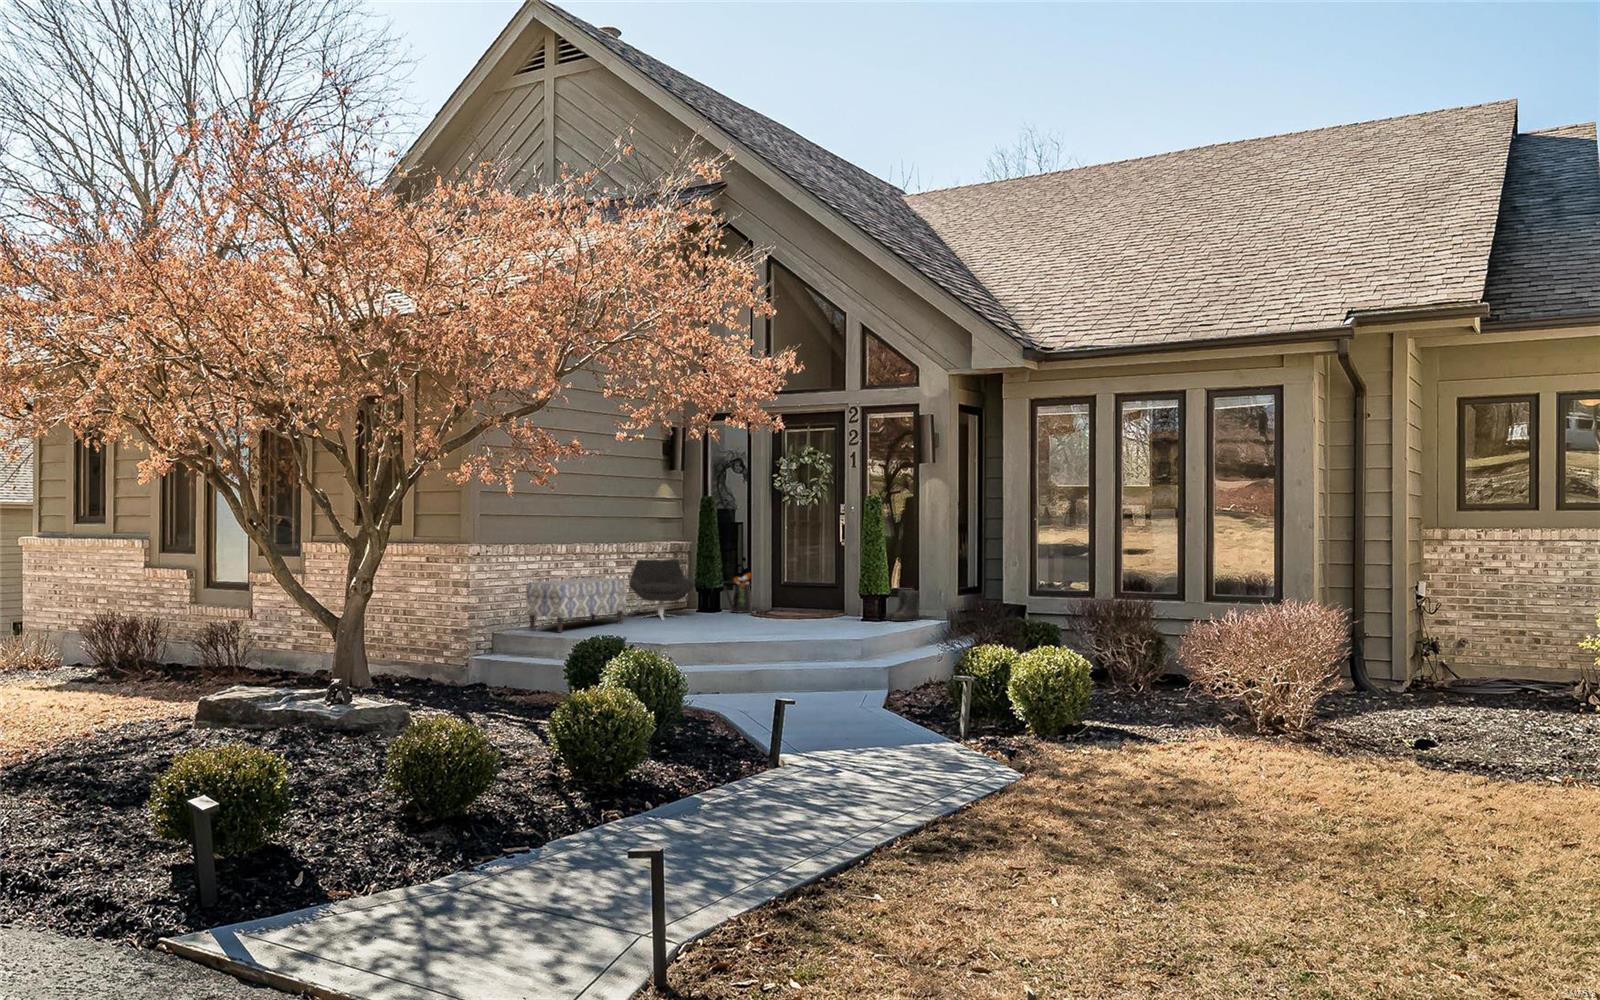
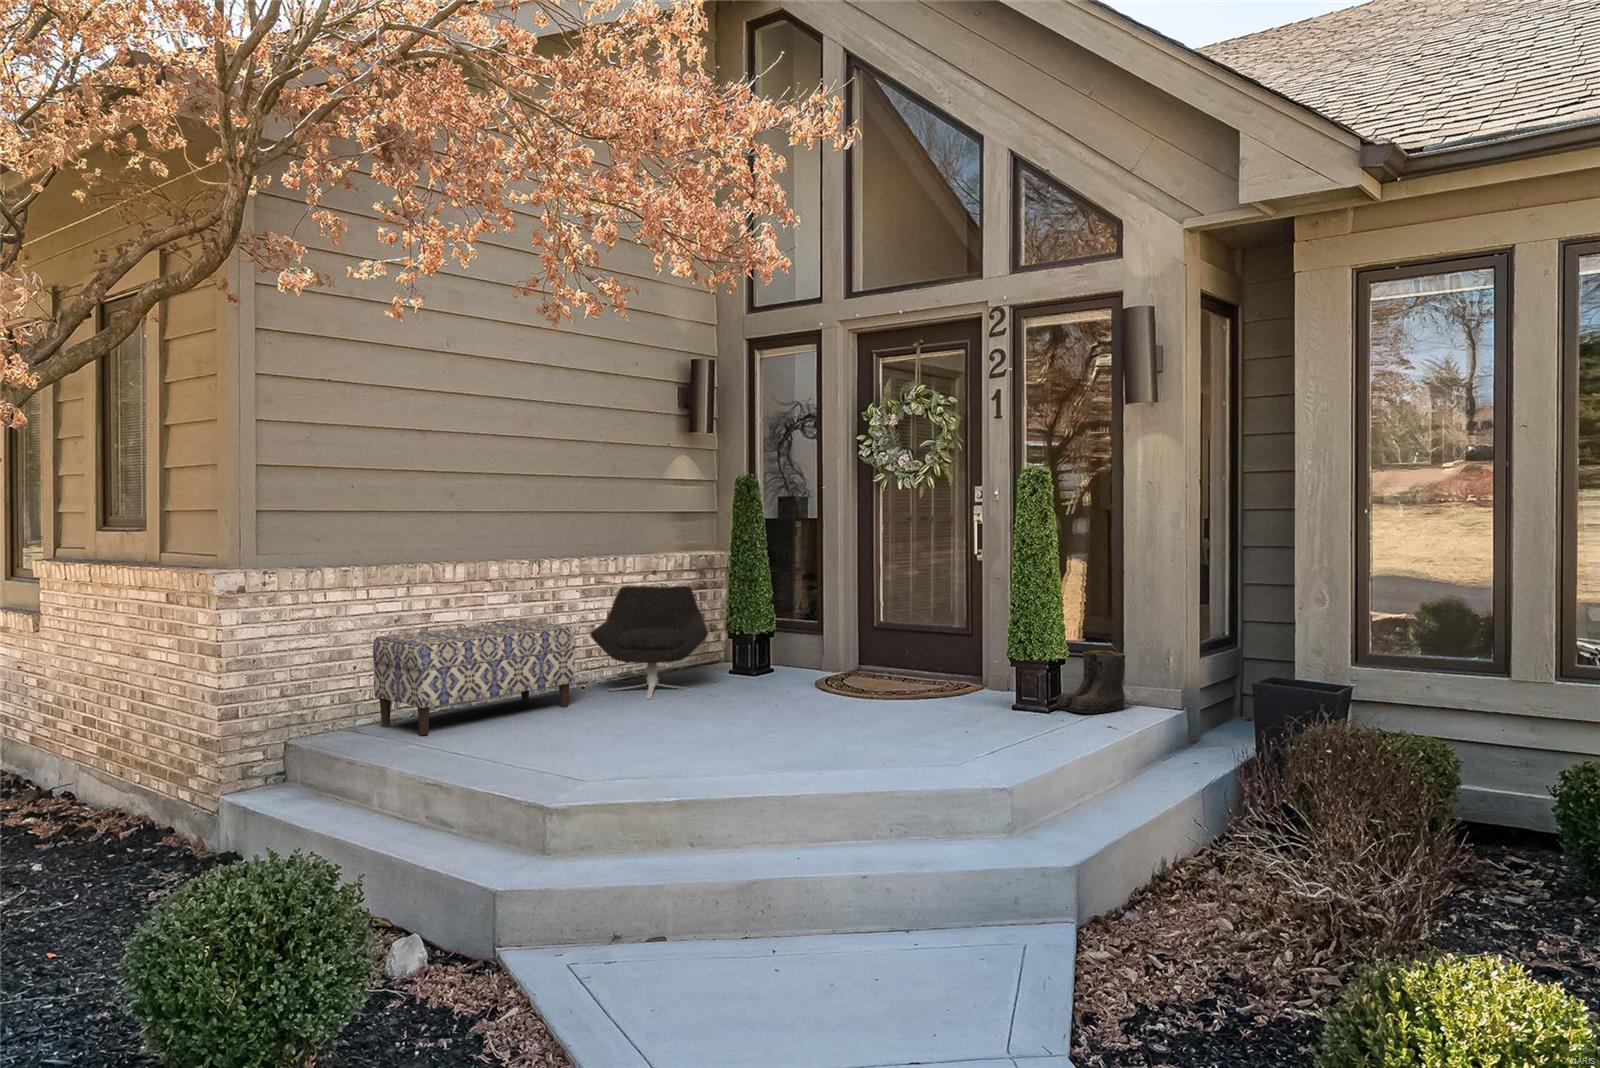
watering can: present [724,573,752,613] -> none [769,608,827,680]

